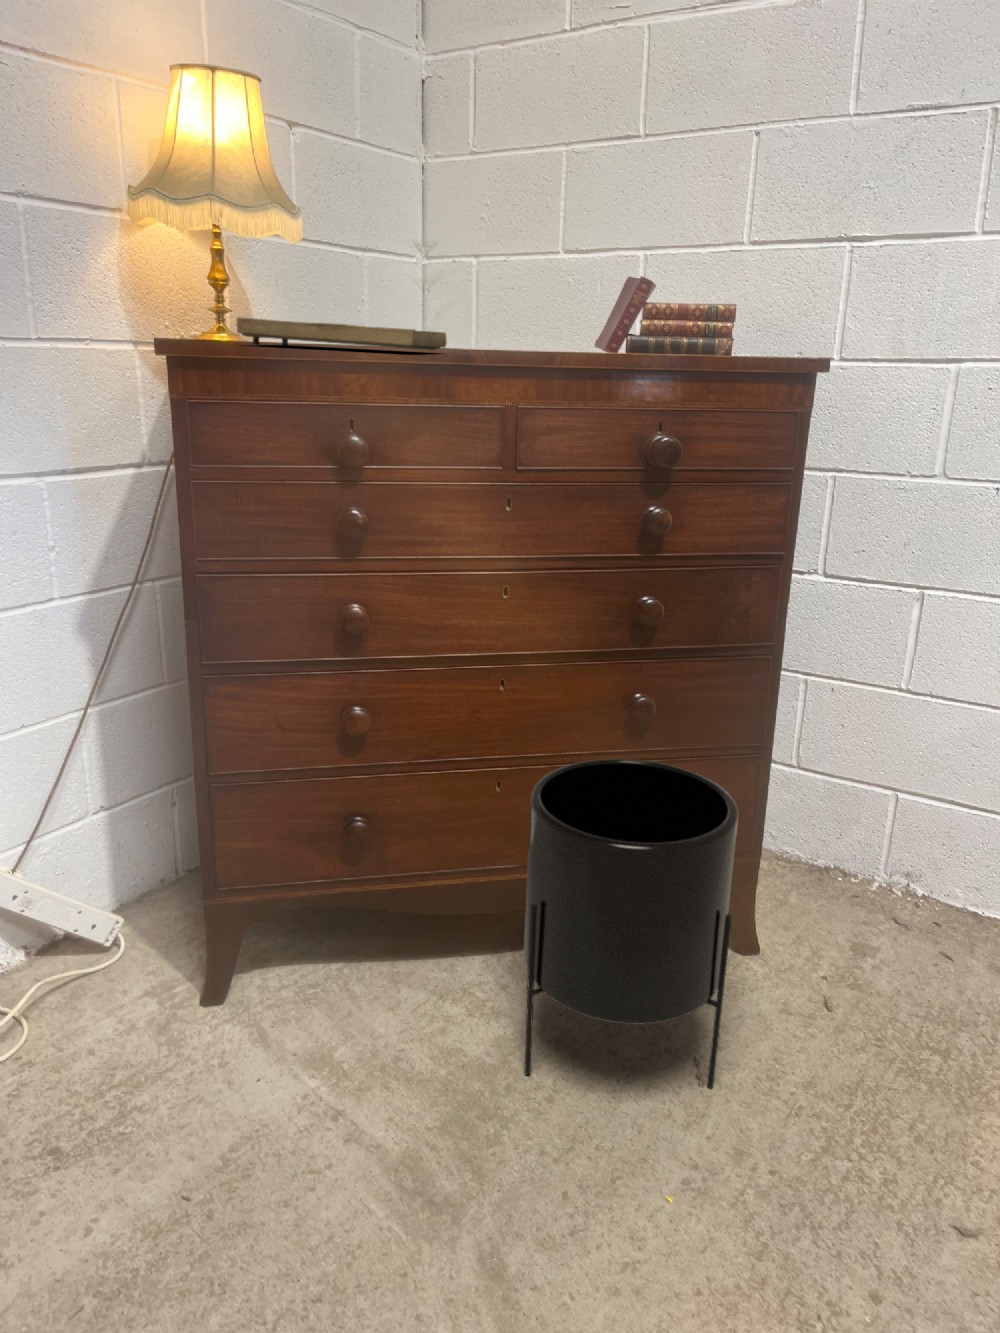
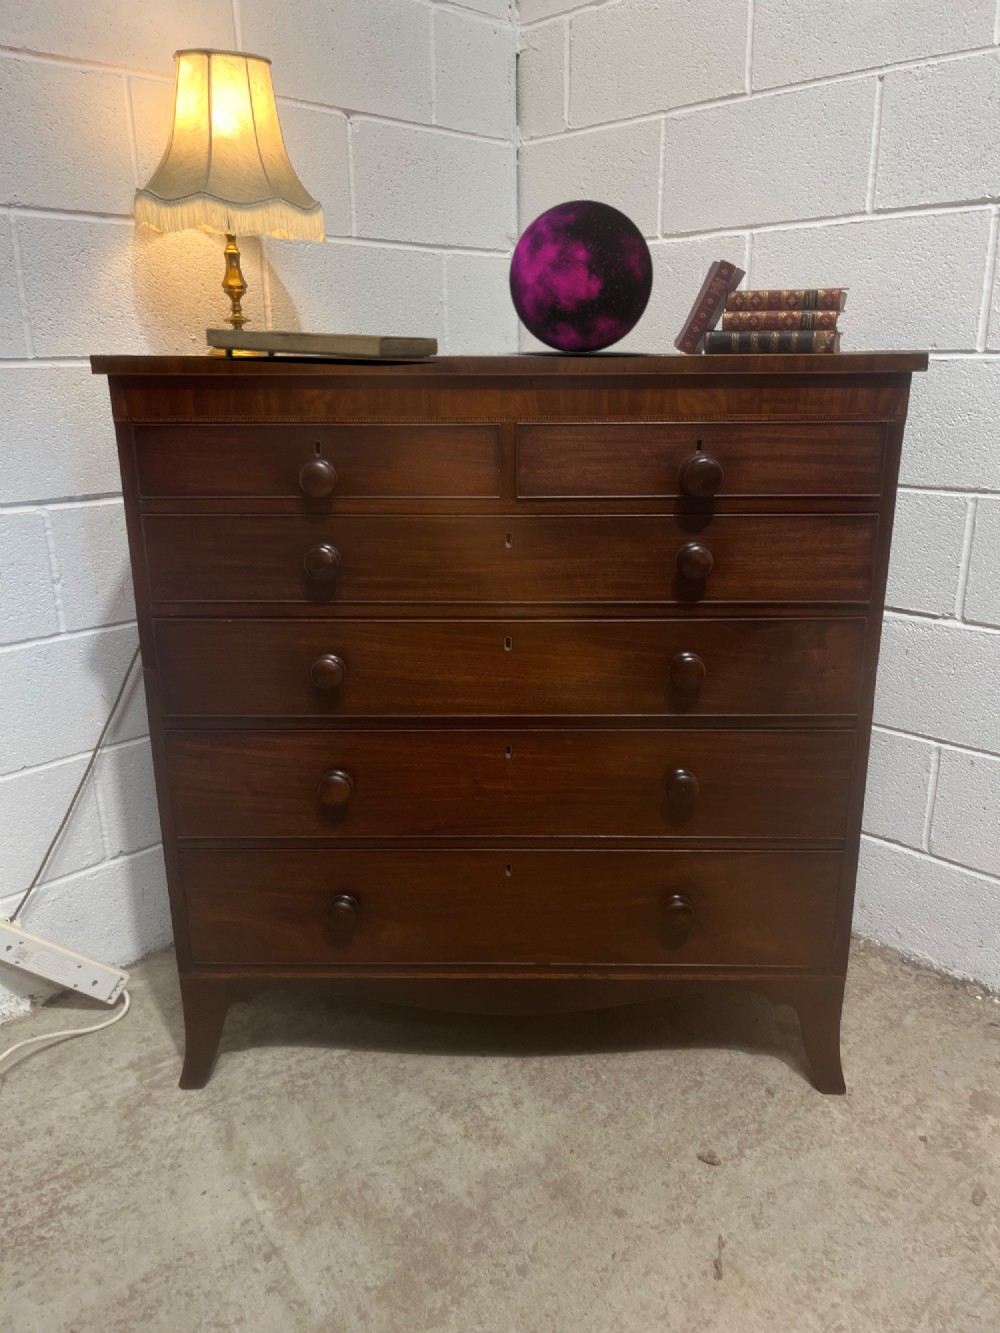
decorative orb: none [477,220,599,351] -> present [509,200,653,354]
planter: present [524,759,738,1088] -> none [517,844,780,1268]

